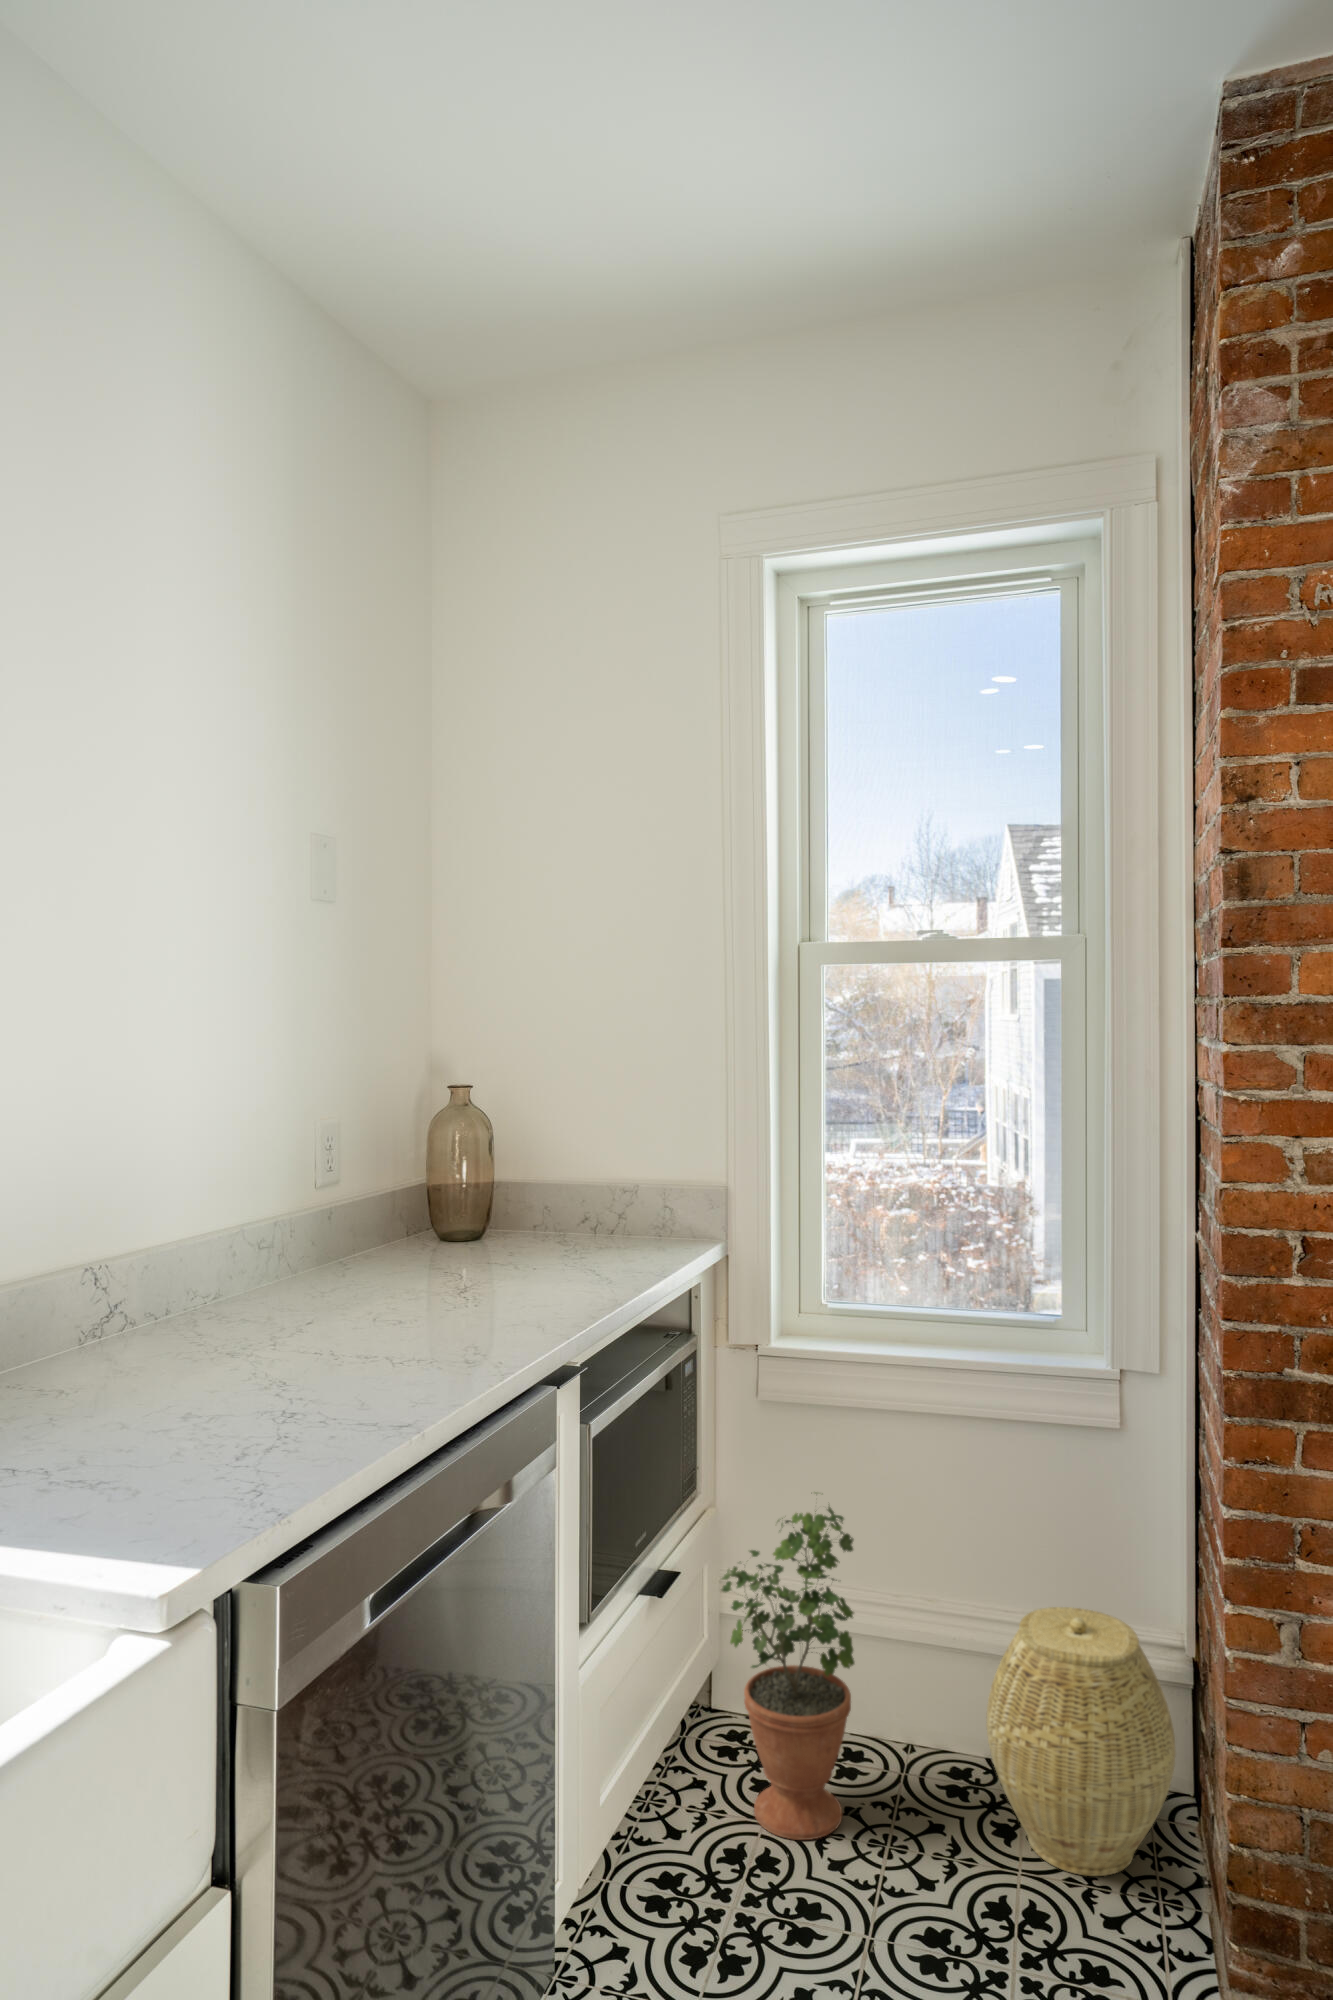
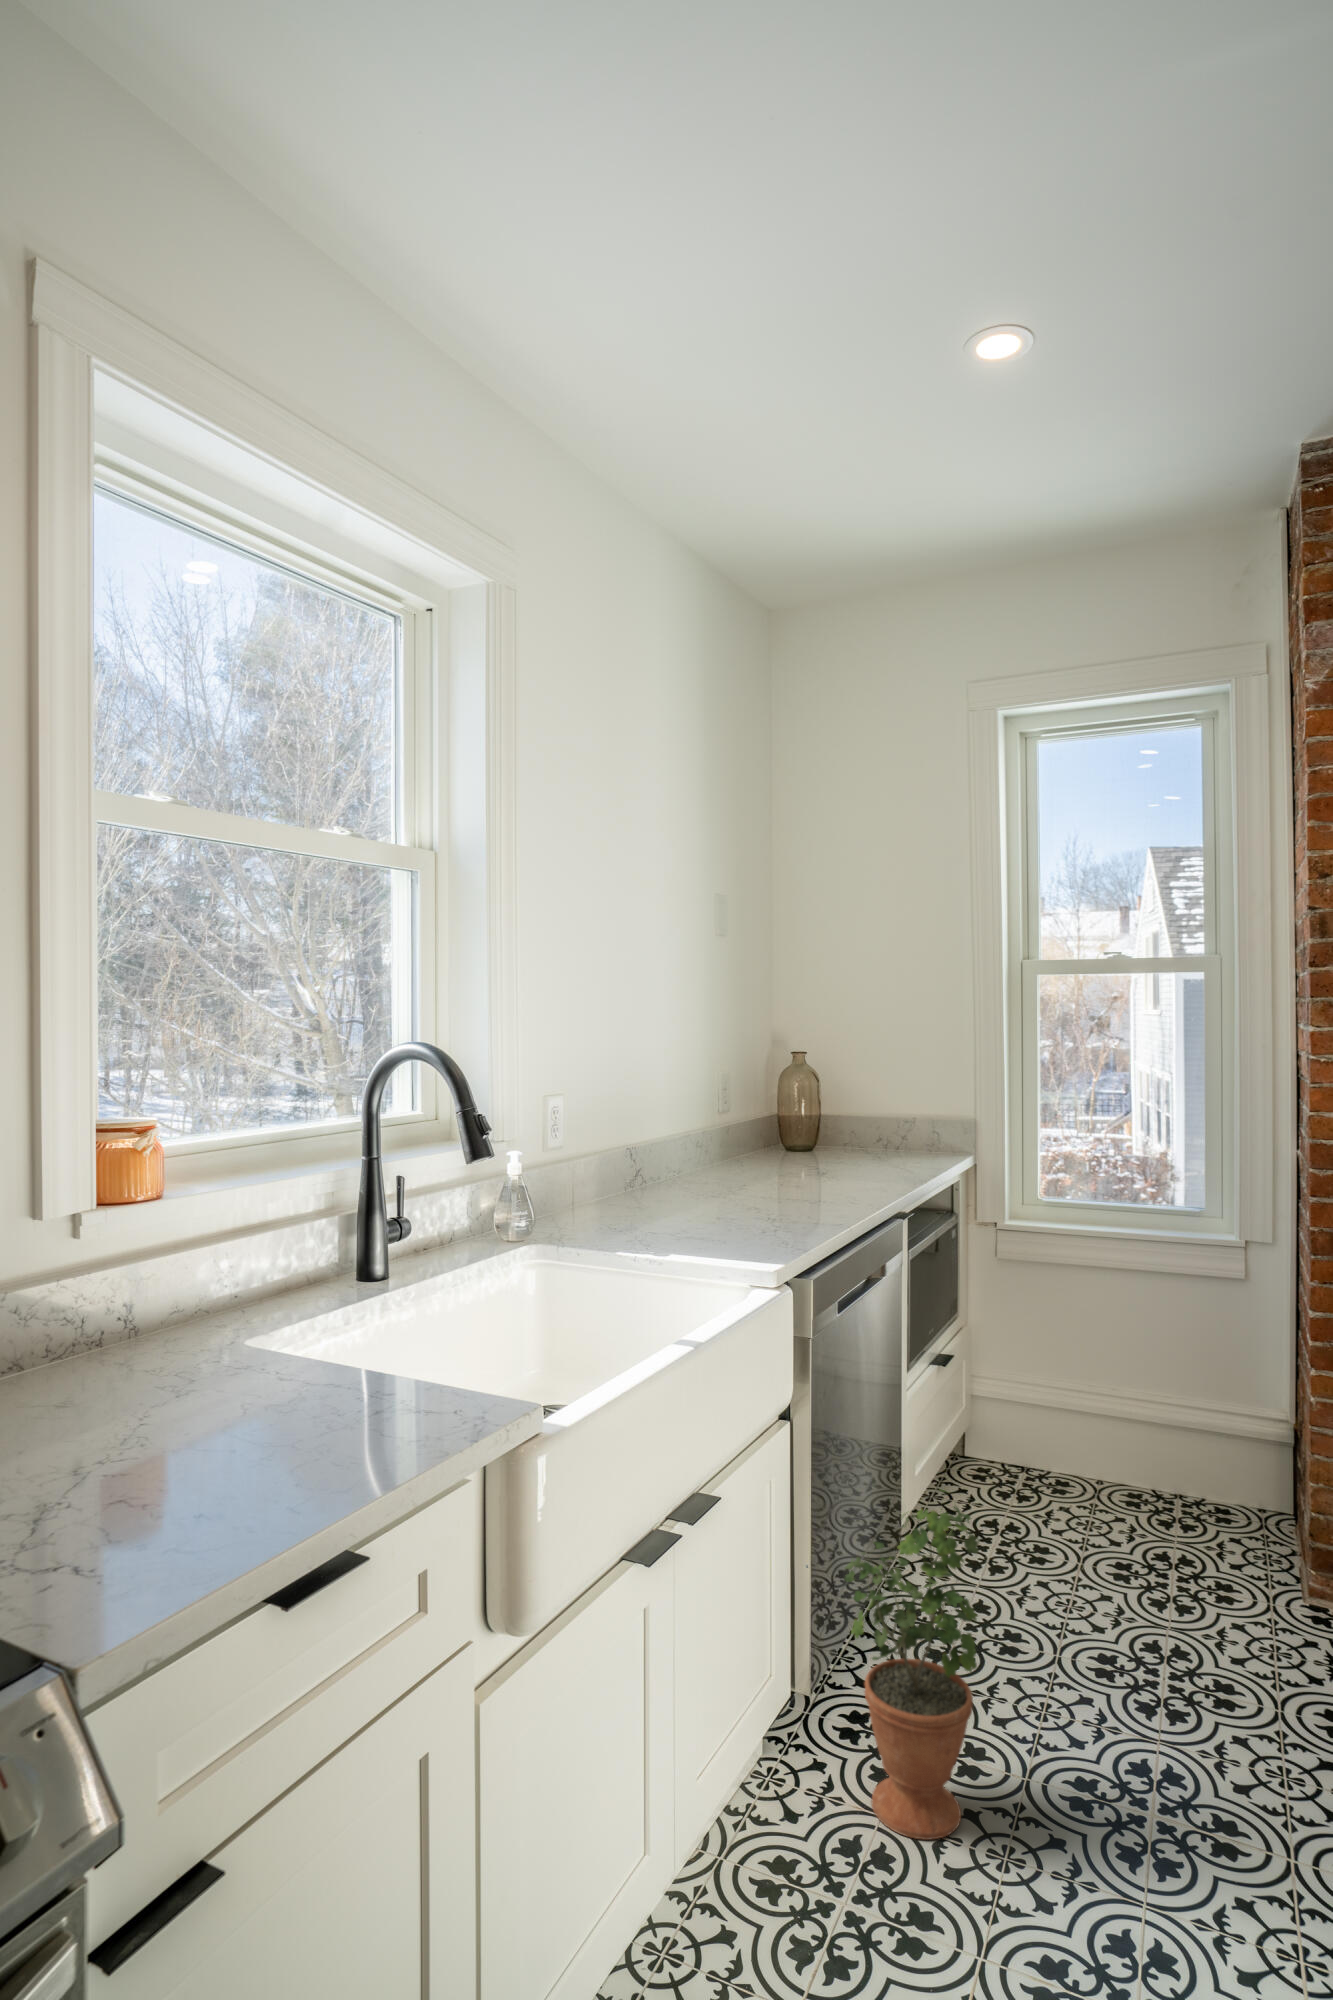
woven basket: present [986,1607,1176,1876] -> none [1114,1630,1321,1922]

